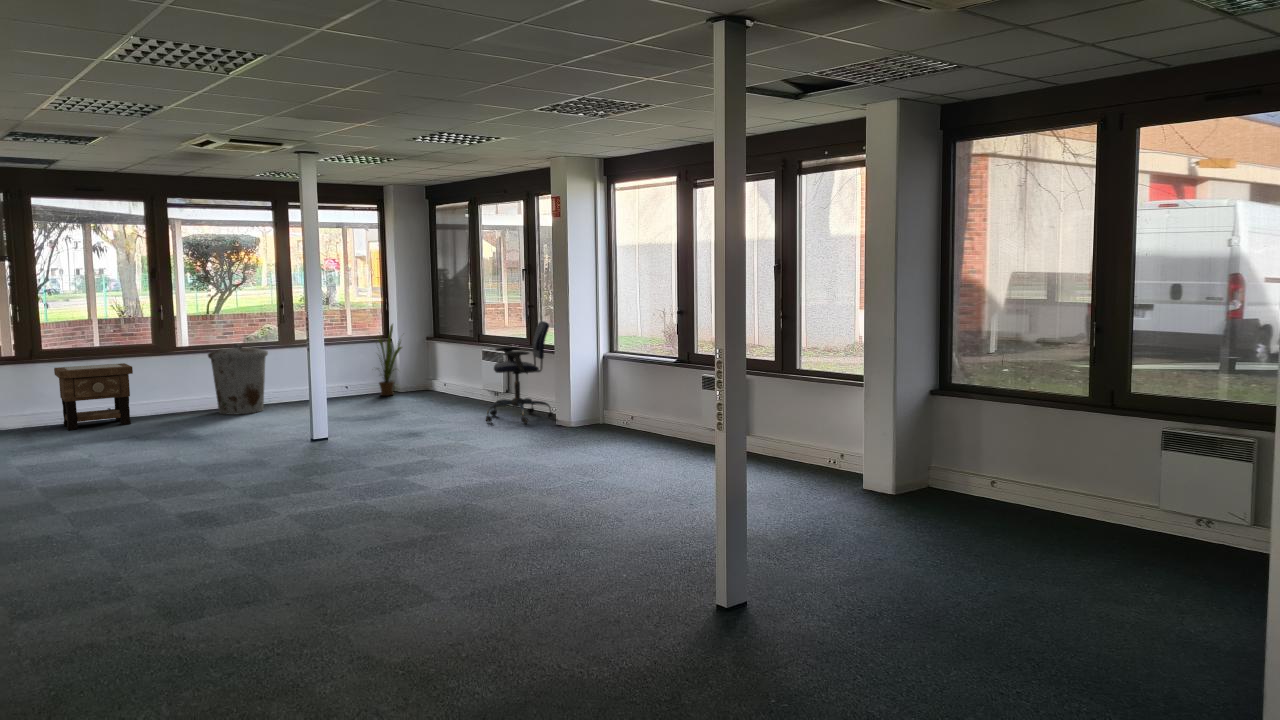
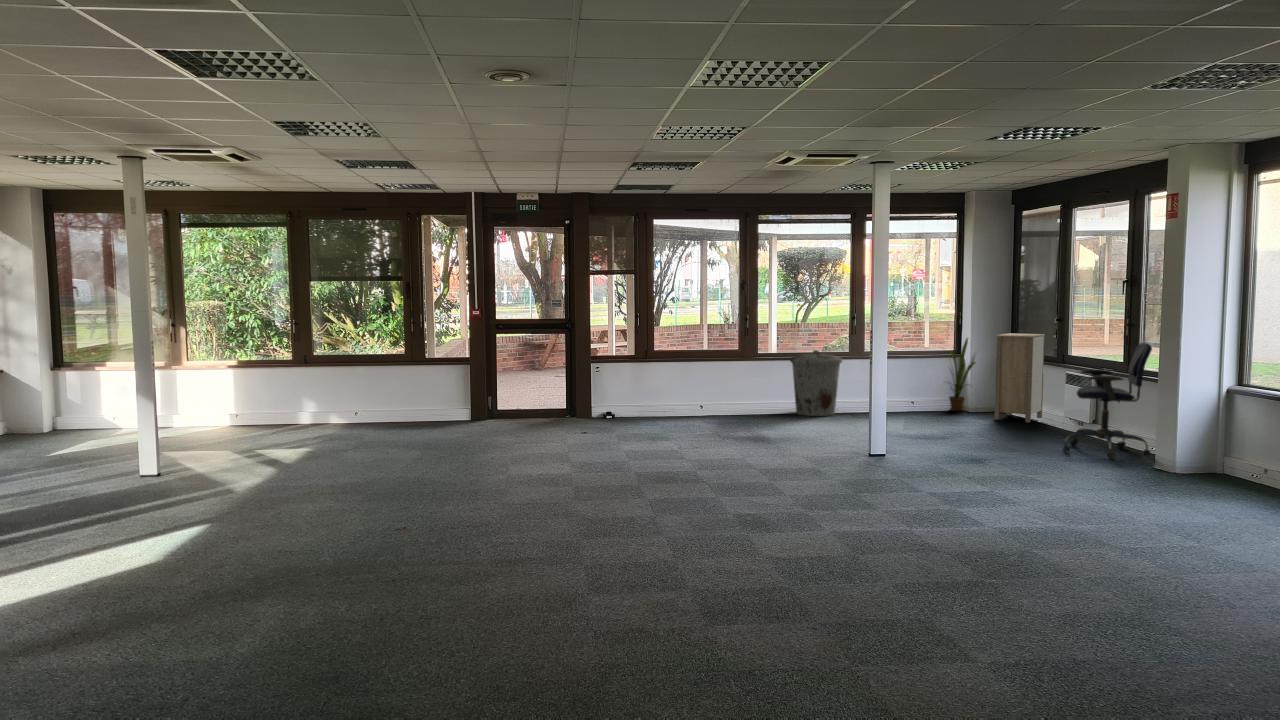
storage cabinet: none [418,318,464,400] -> present [995,333,1045,423]
side table: present [54,363,133,430] -> none [672,362,728,416]

